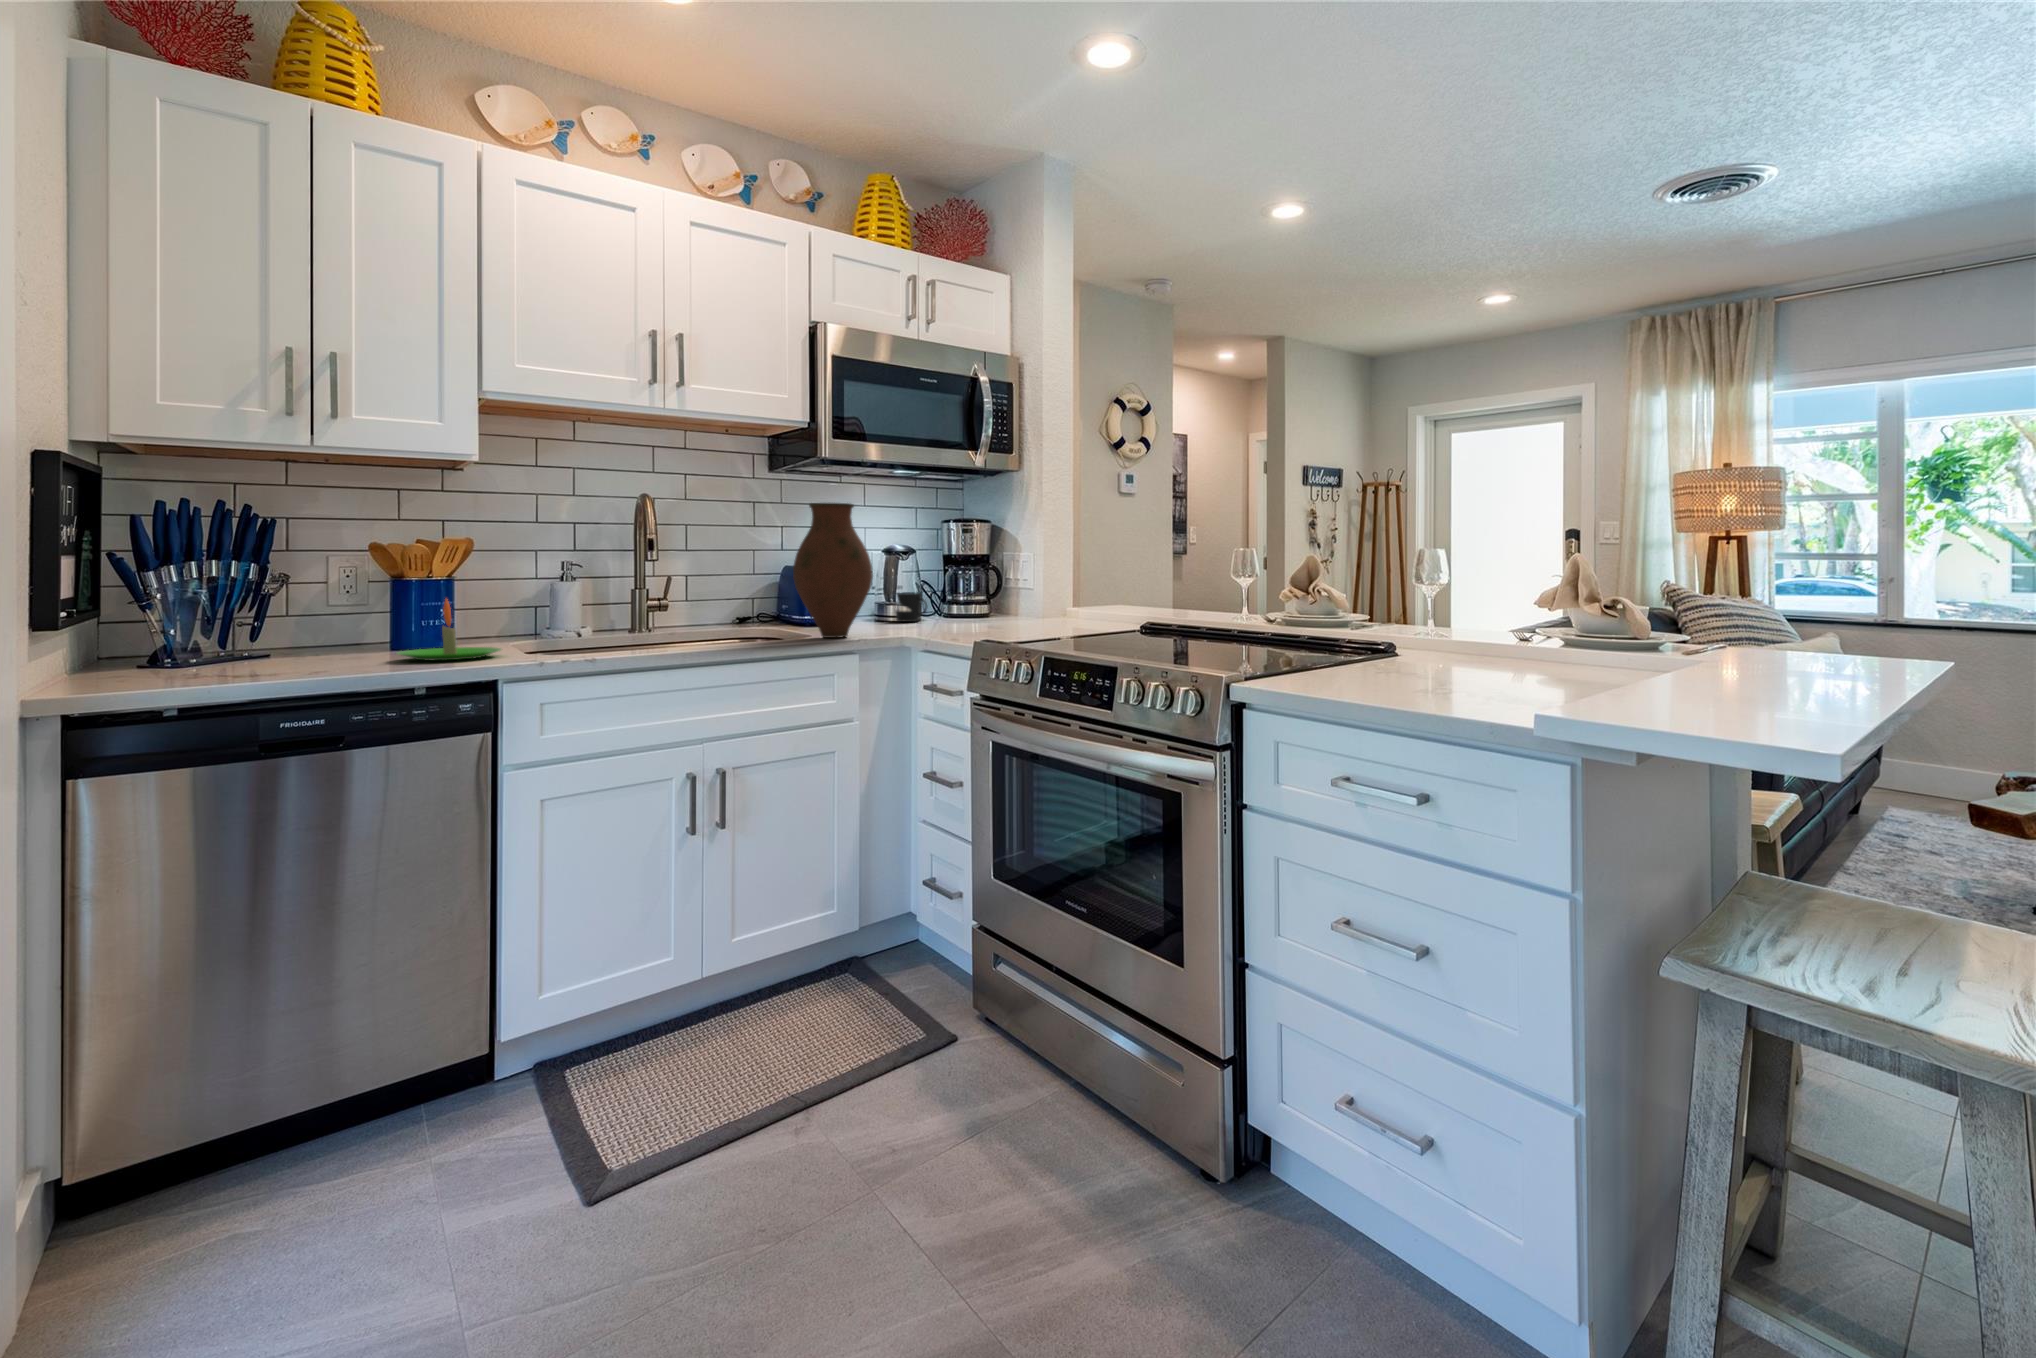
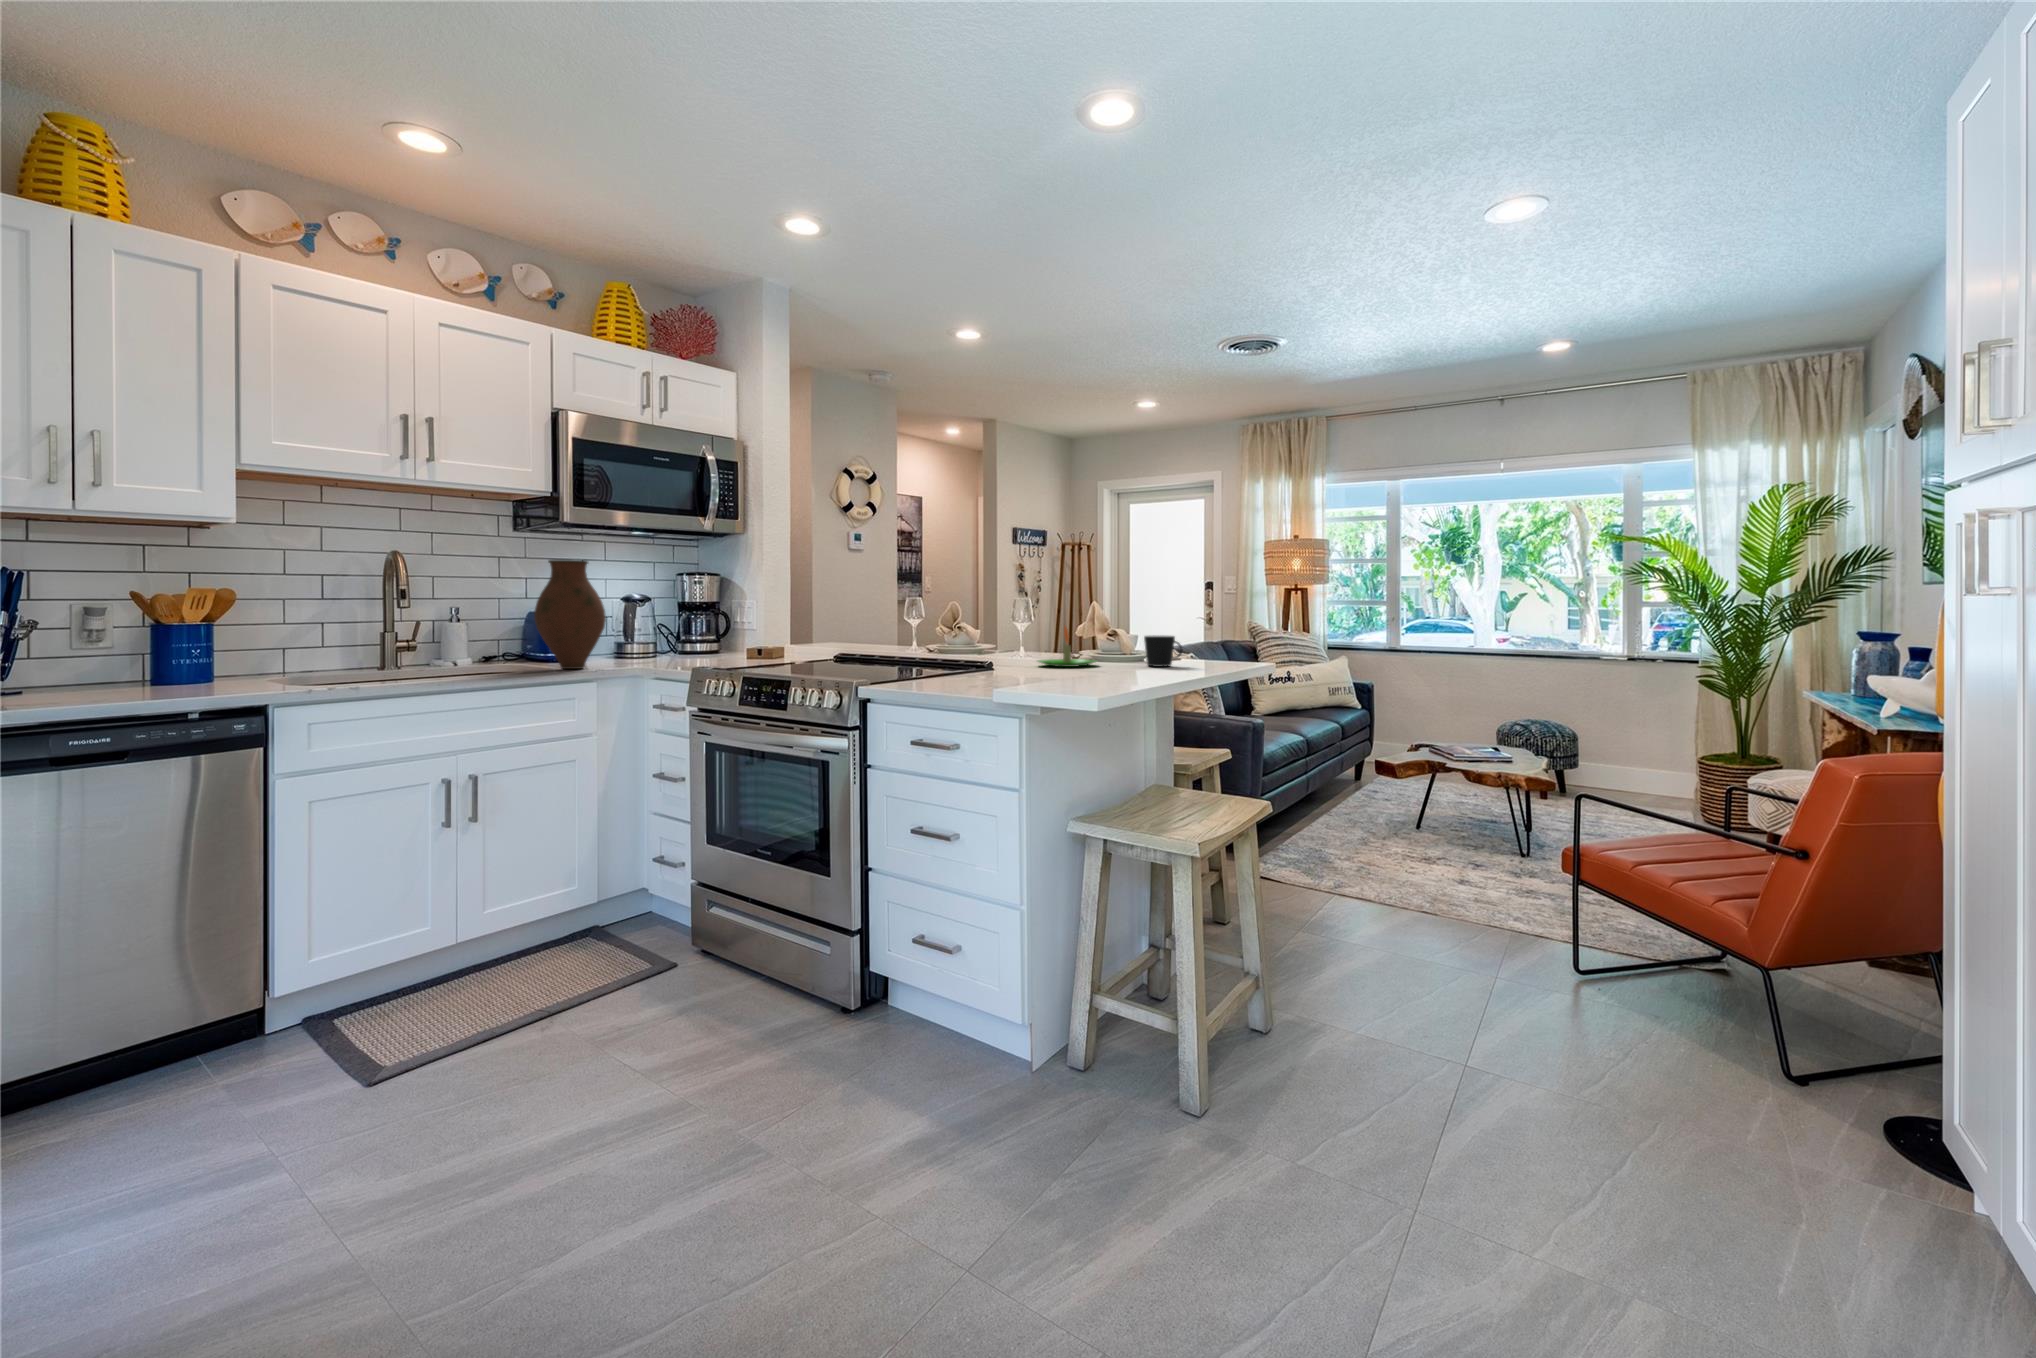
cup: present [896,593,927,622] -> present [1144,636,1182,667]
candle: present [397,599,501,660] -> present [1038,627,1096,667]

